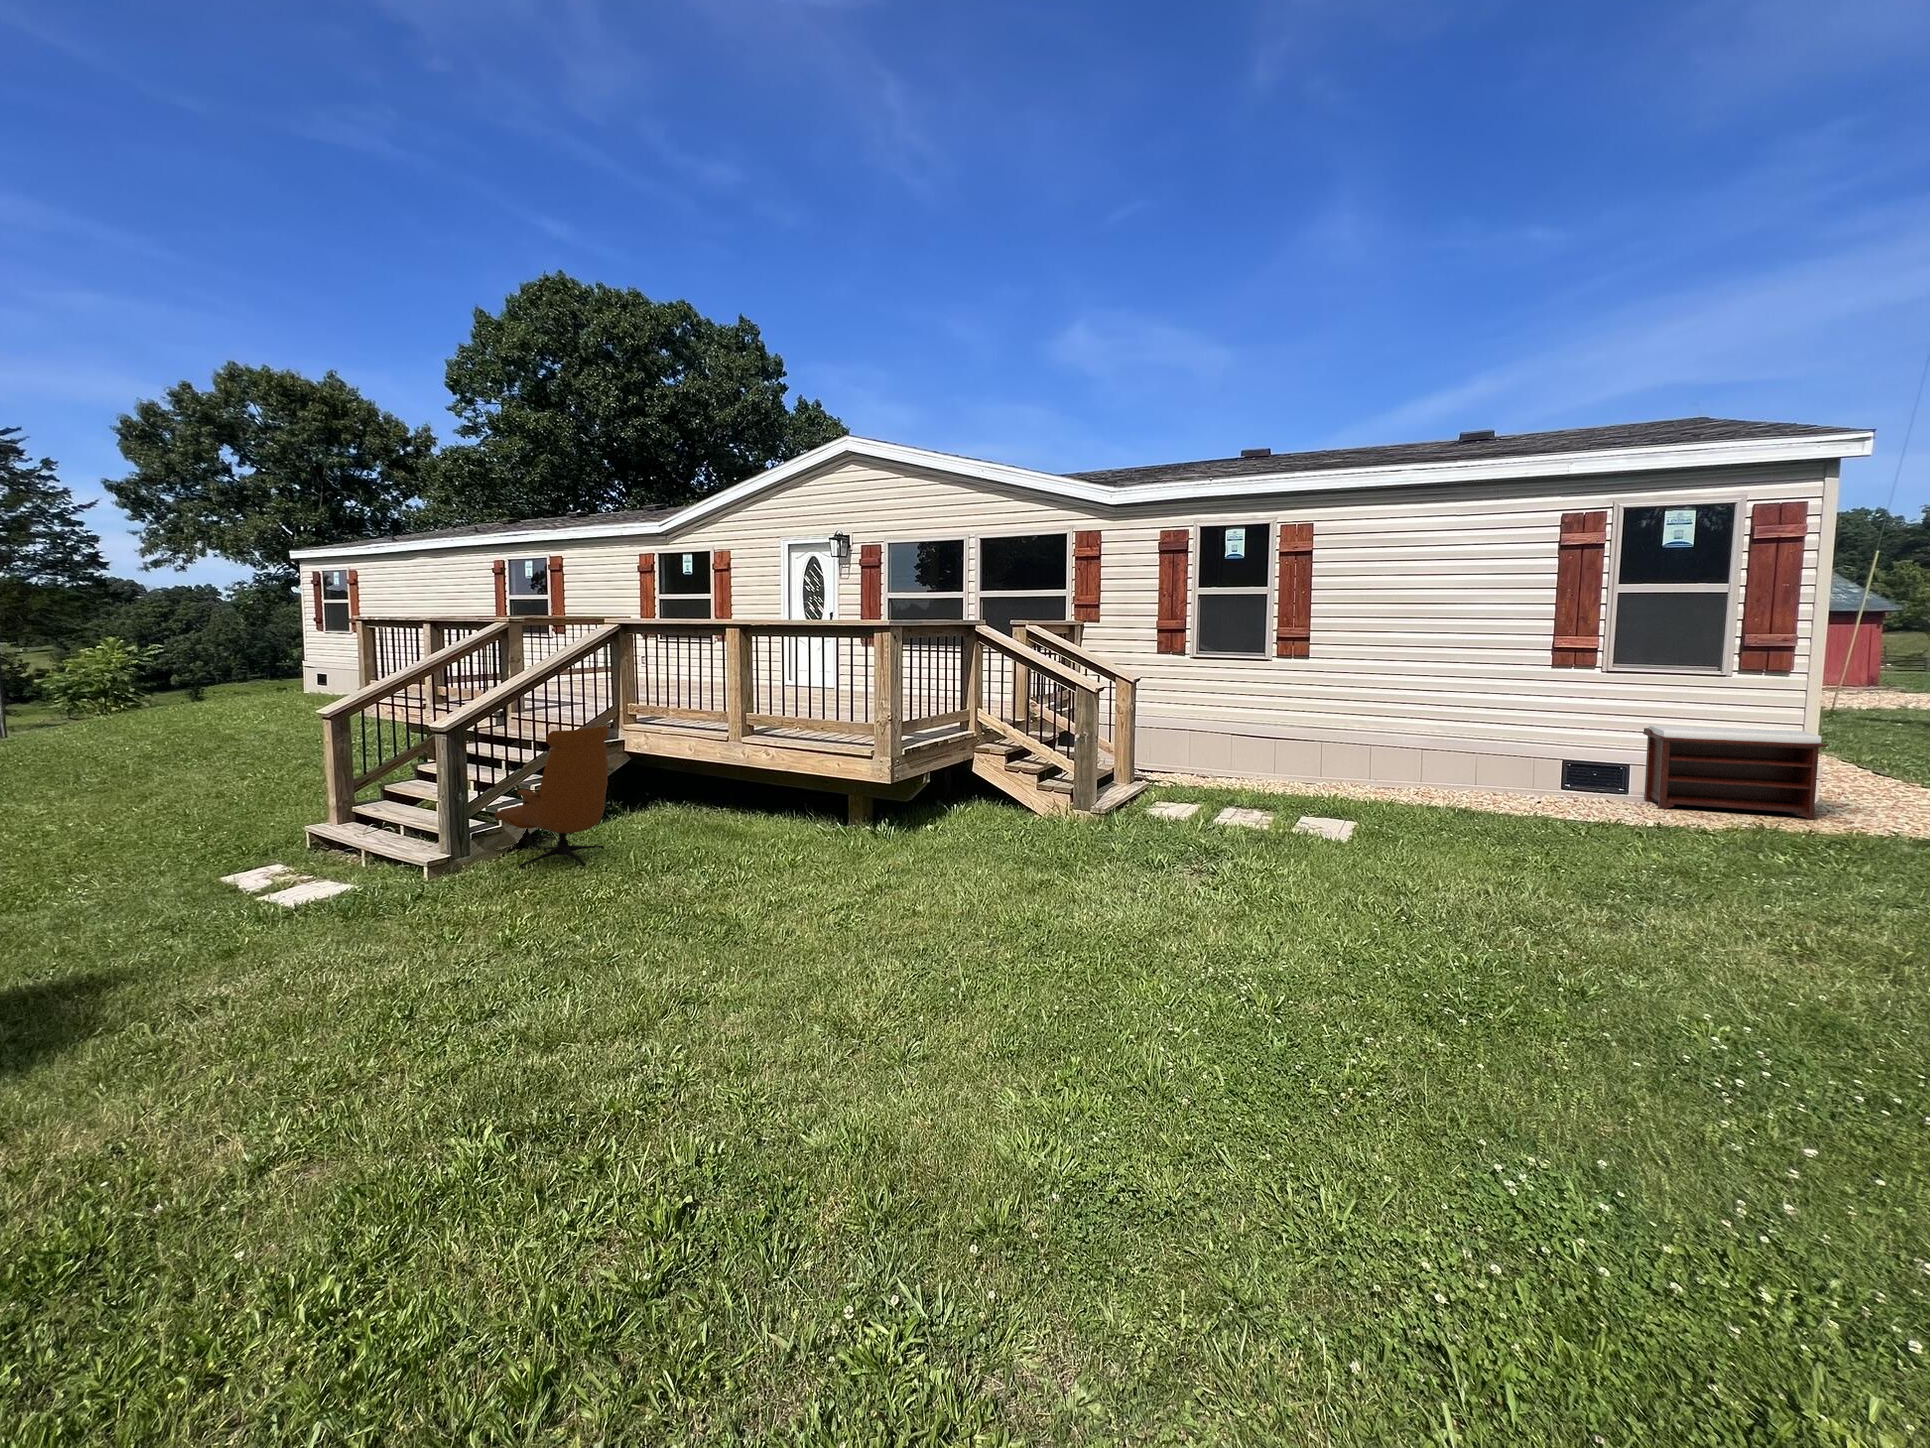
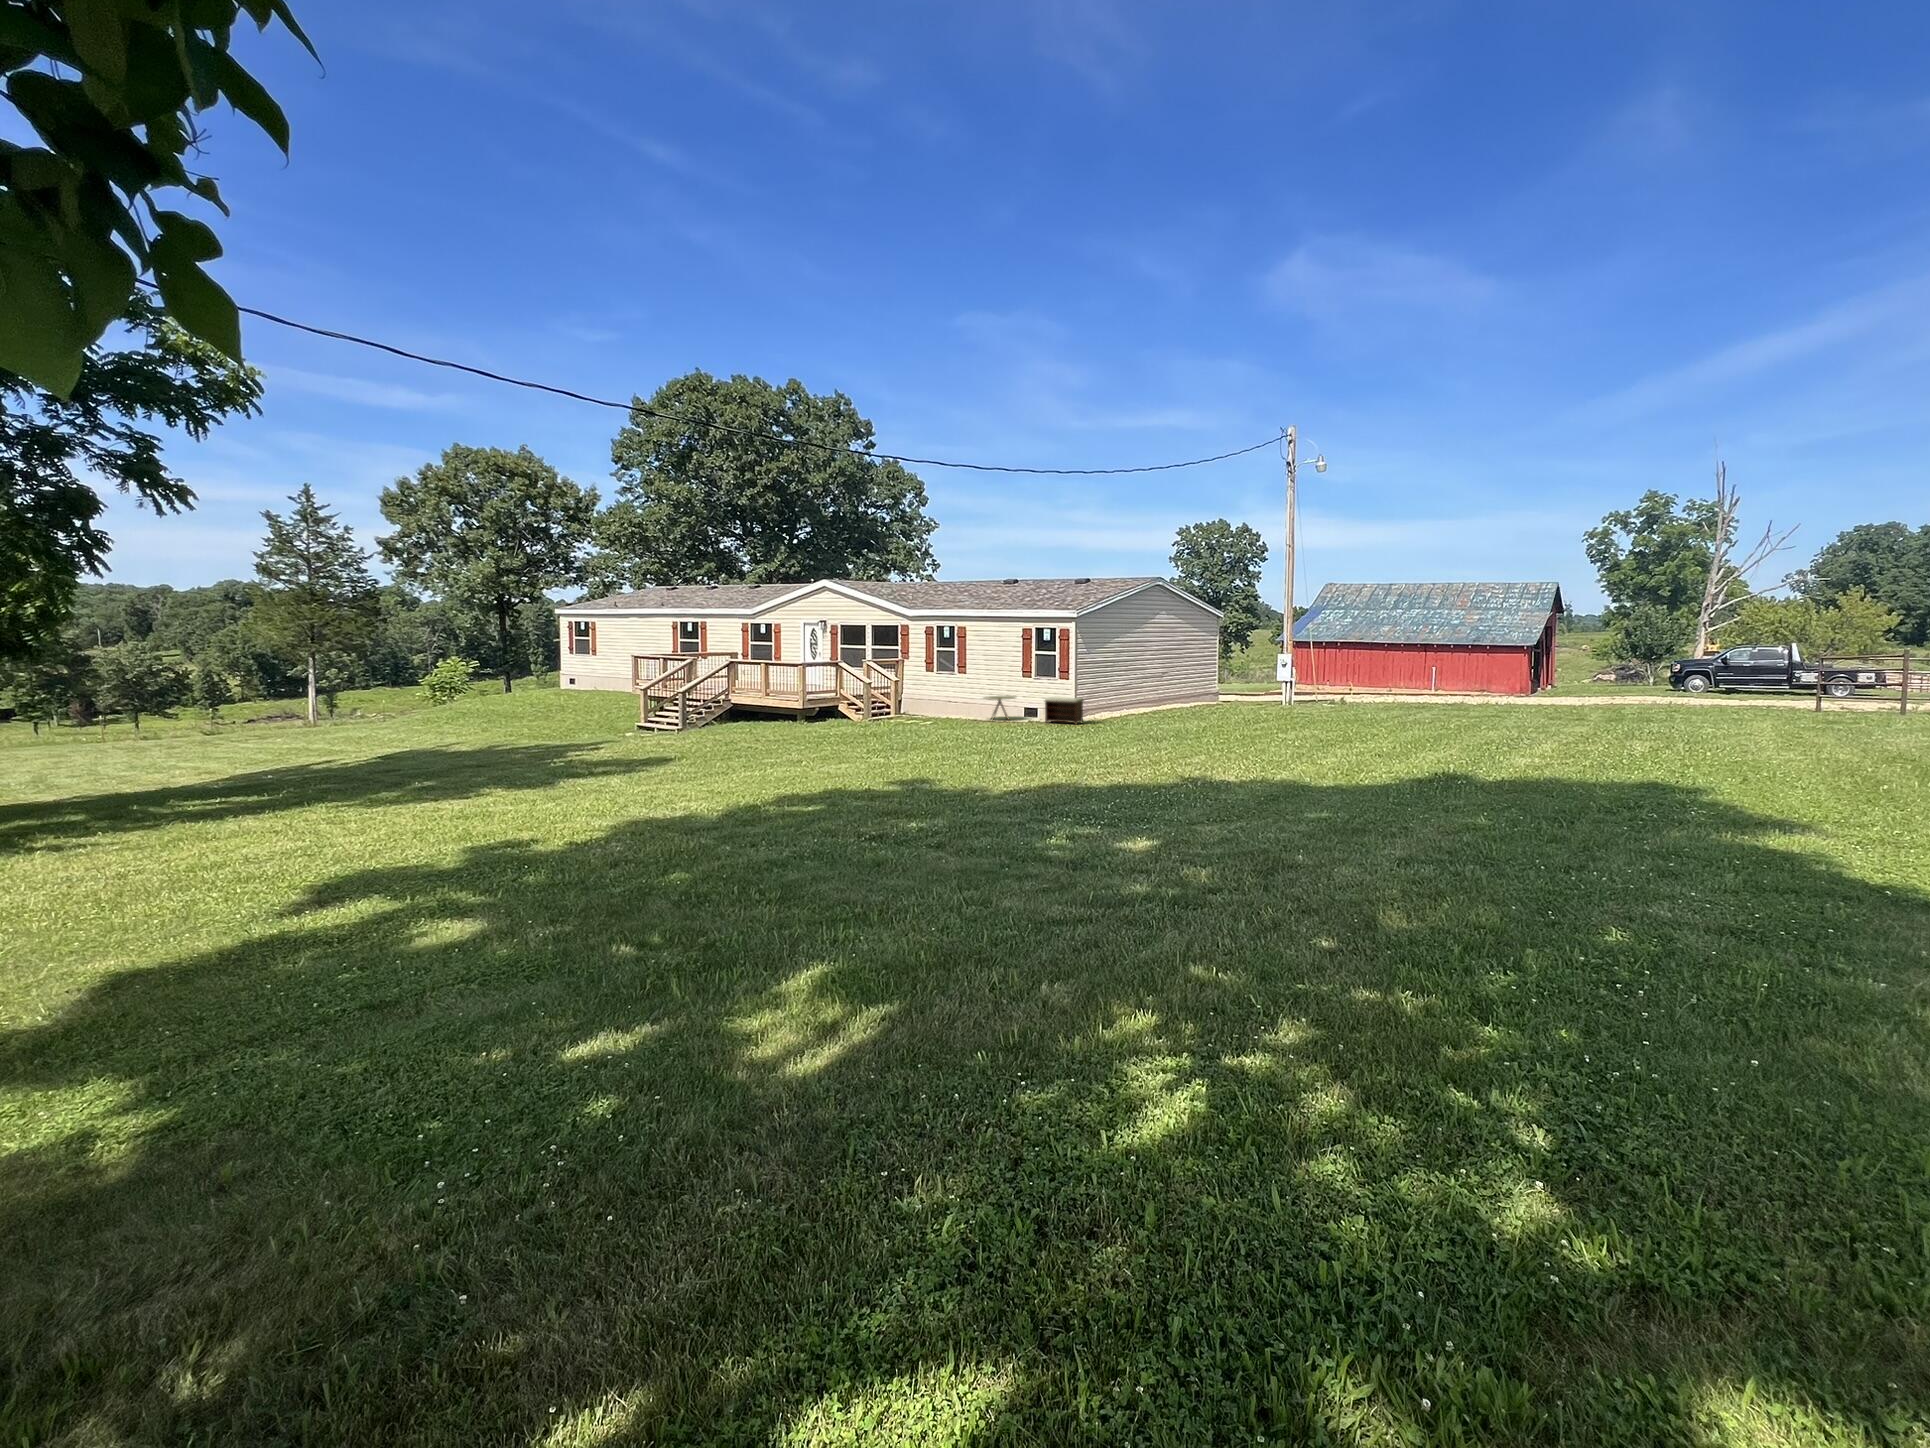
round table: none [1402,719,1524,801] -> present [984,696,1015,720]
lounge chair: present [495,725,609,868] -> none [696,693,726,729]

